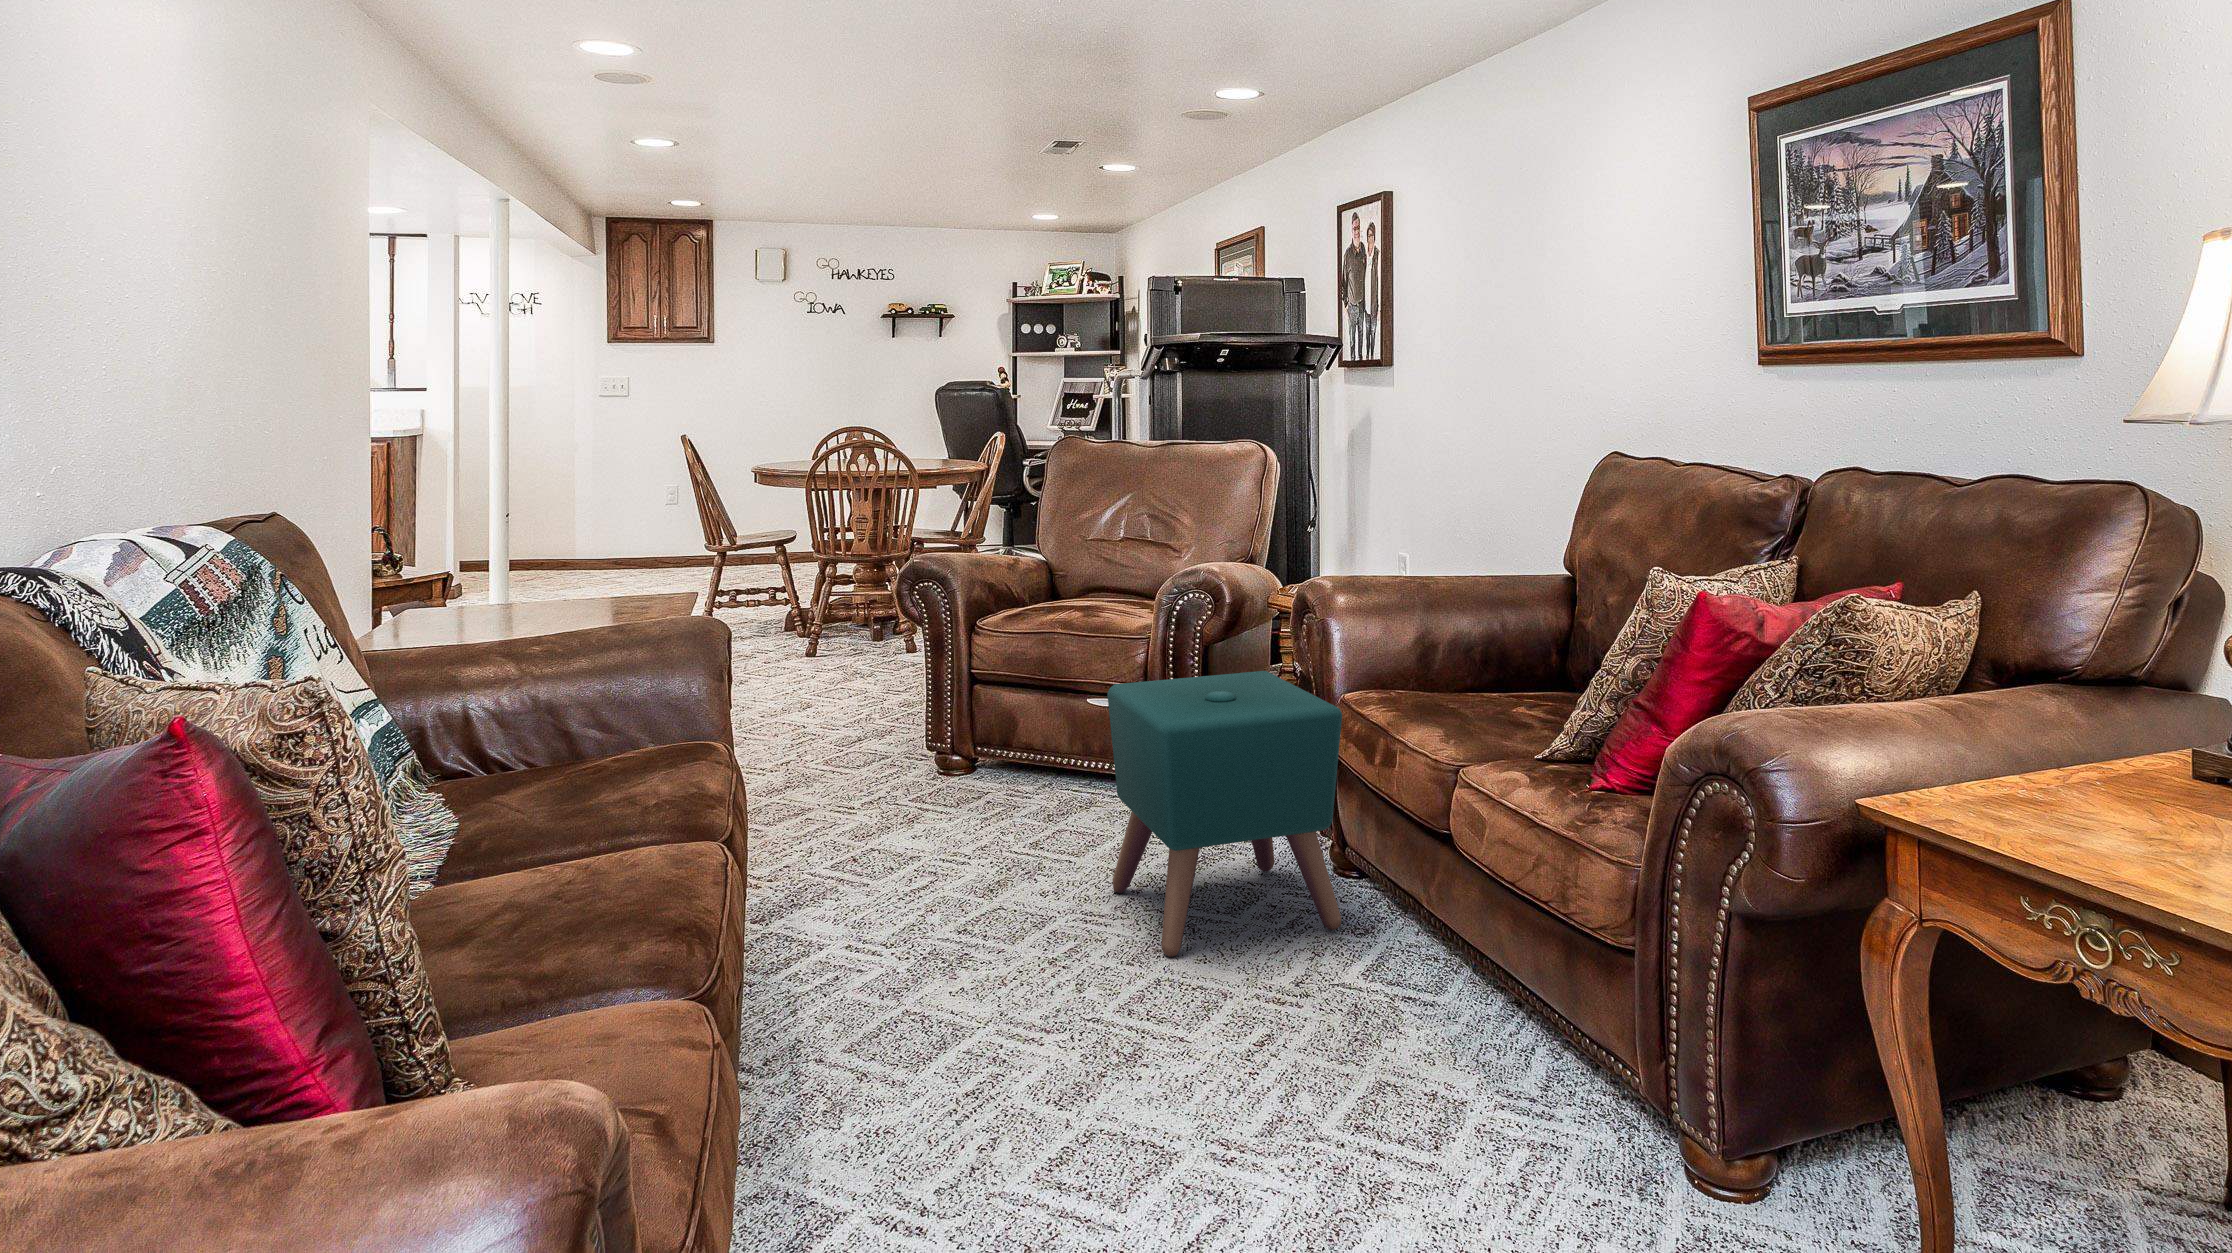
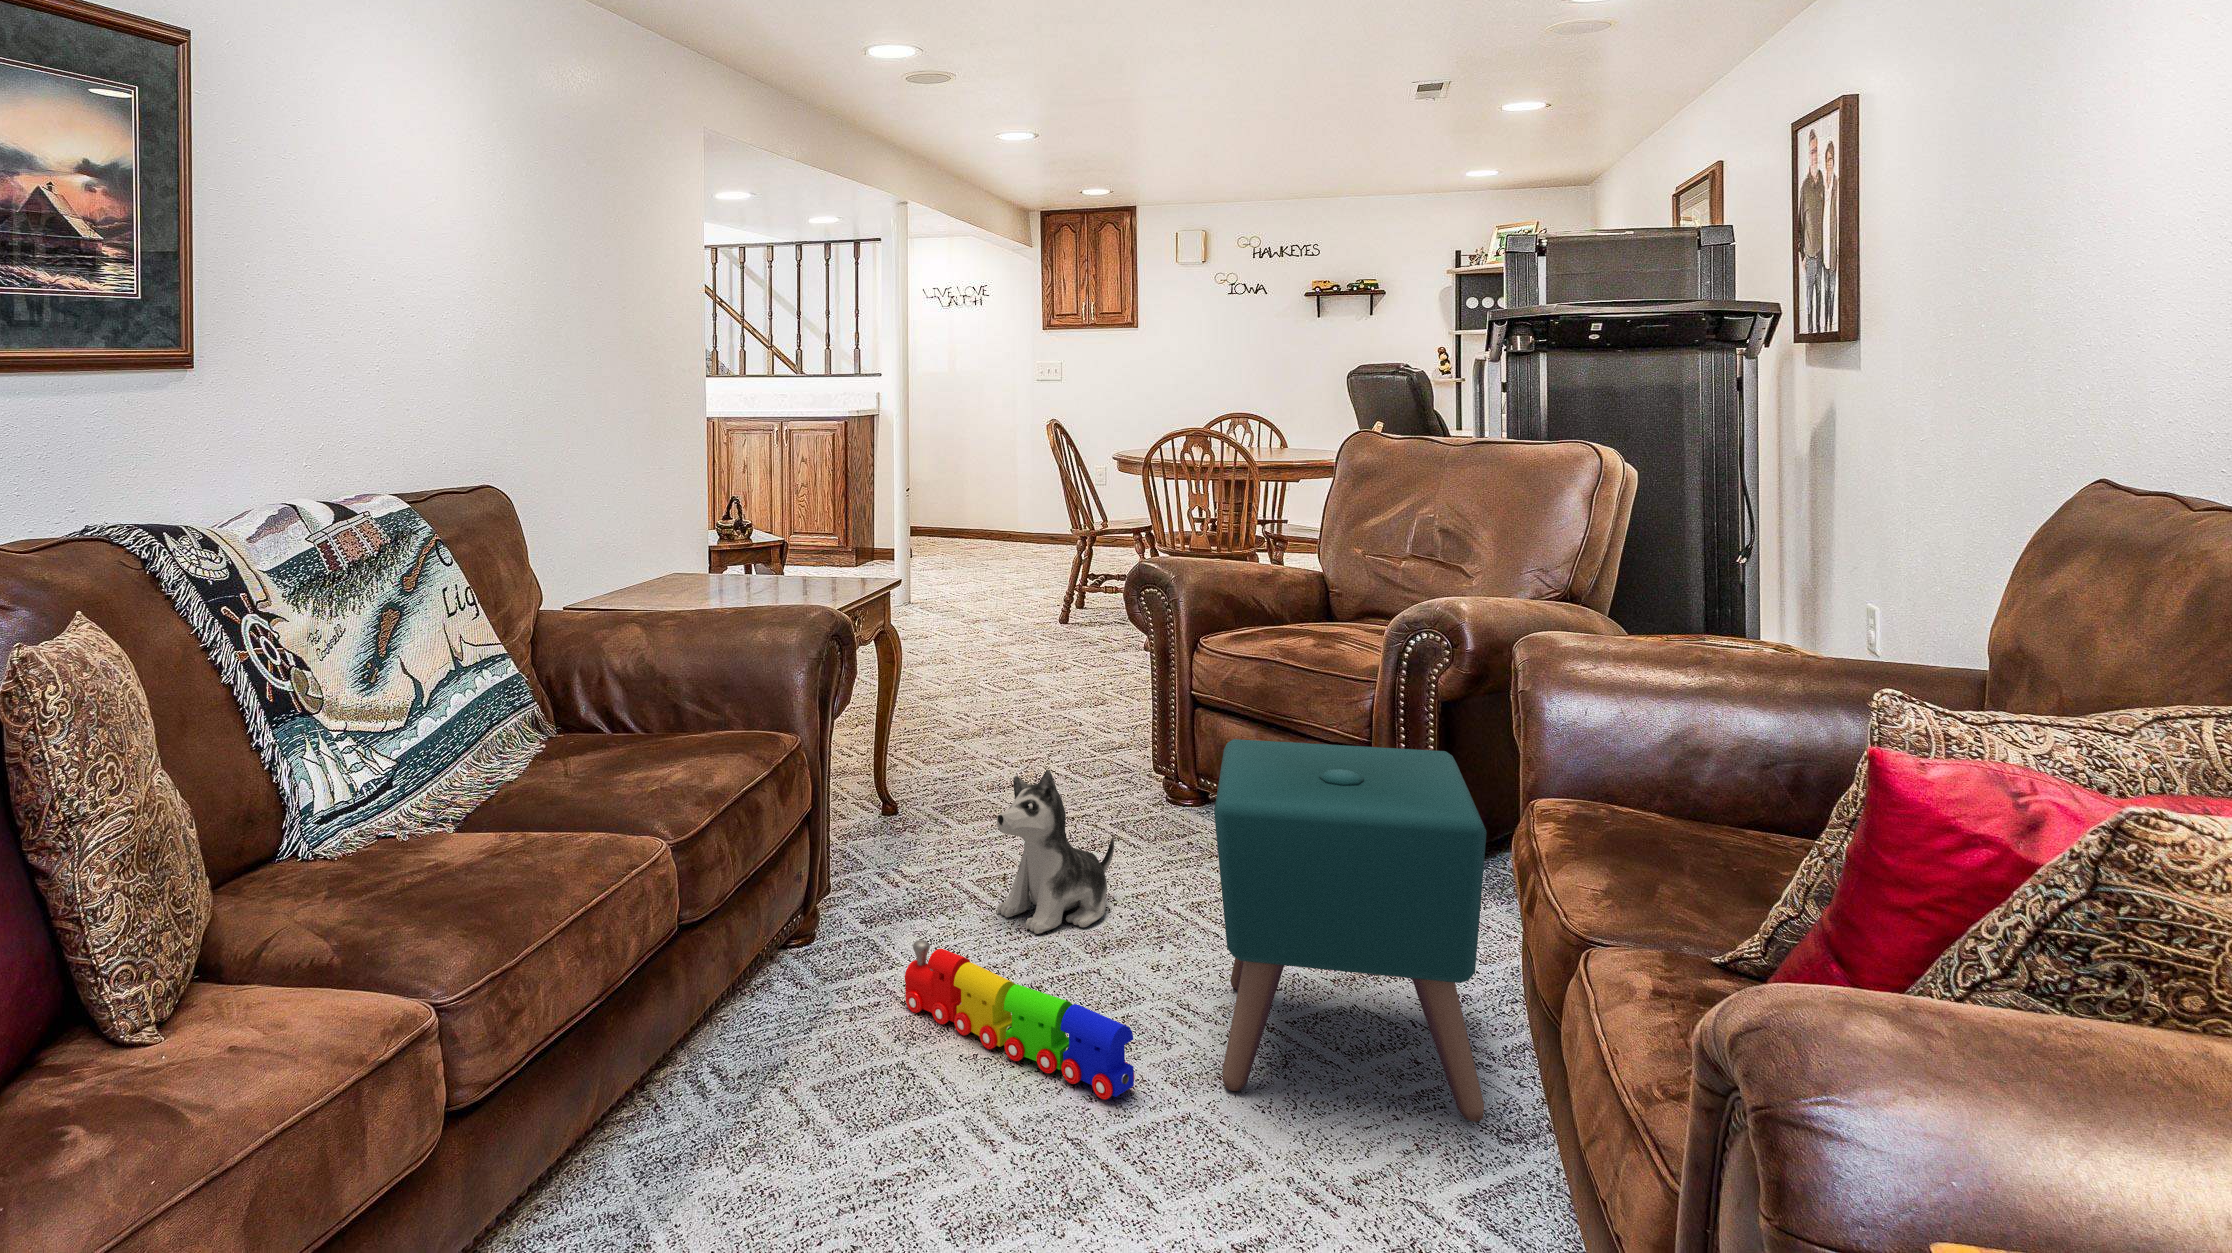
plush toy: none [877,742,973,893] -> present [997,770,1114,934]
toy train: none [864,907,1106,988] -> present [905,940,1135,1099]

